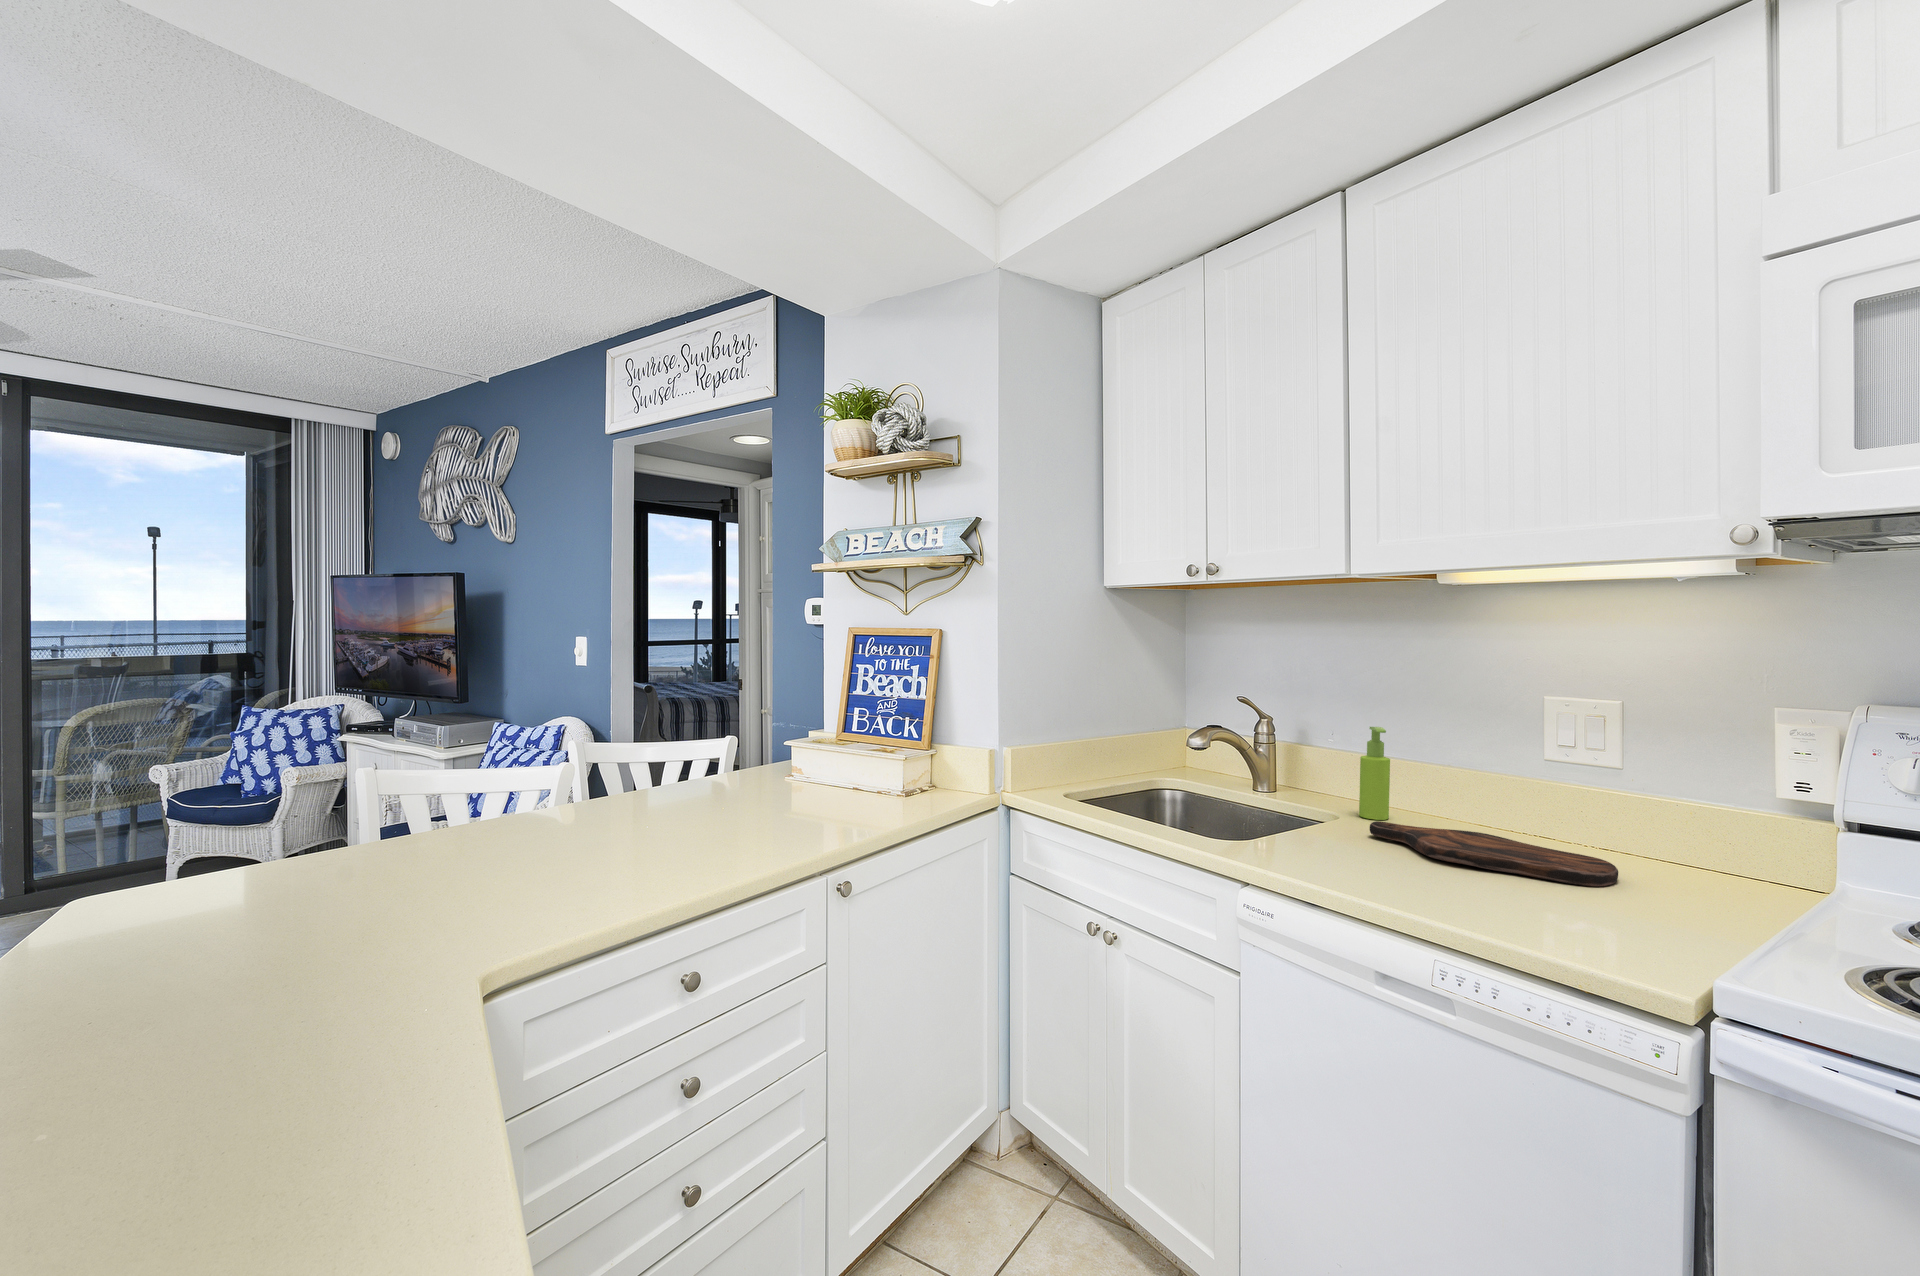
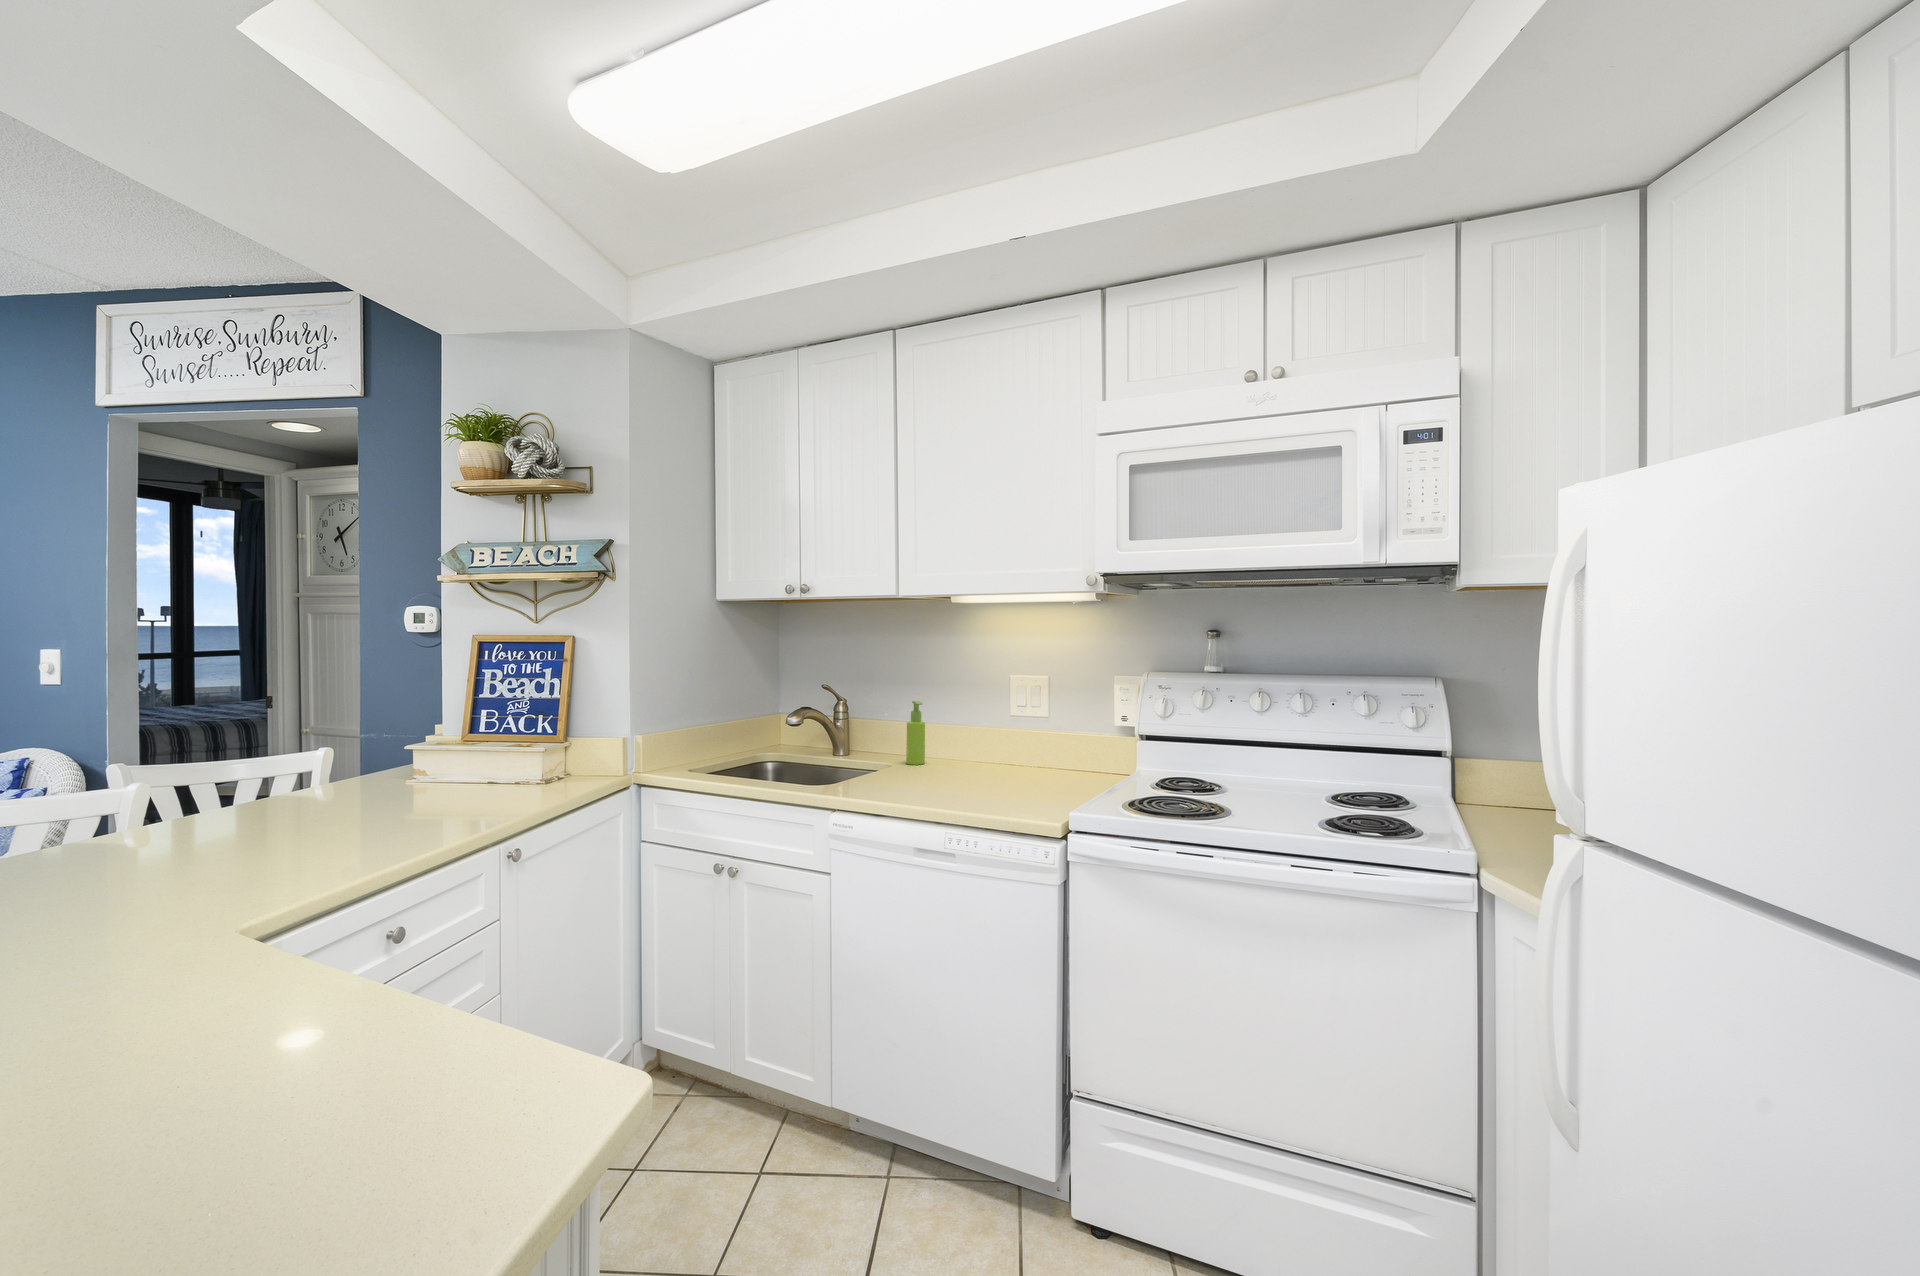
cutting board: present [1370,821,1618,887] -> none [913,764,1044,786]

